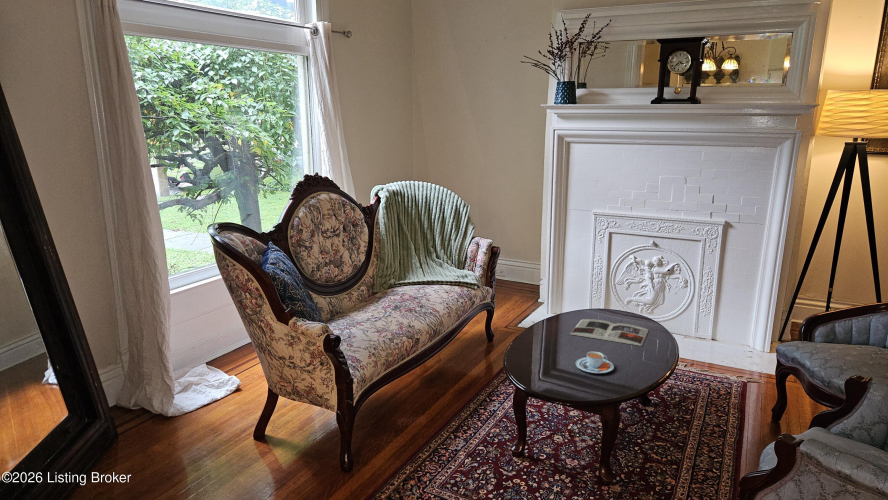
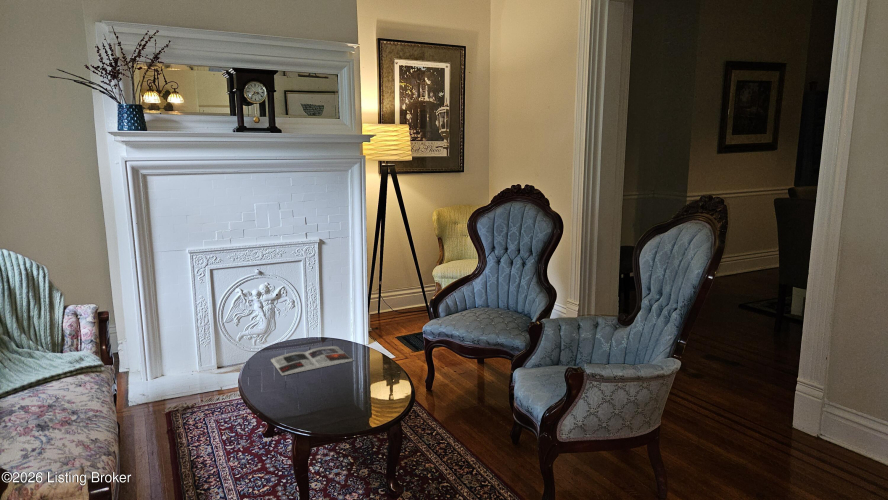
teacup: present [576,352,614,373] -> none [330,376,368,398]

